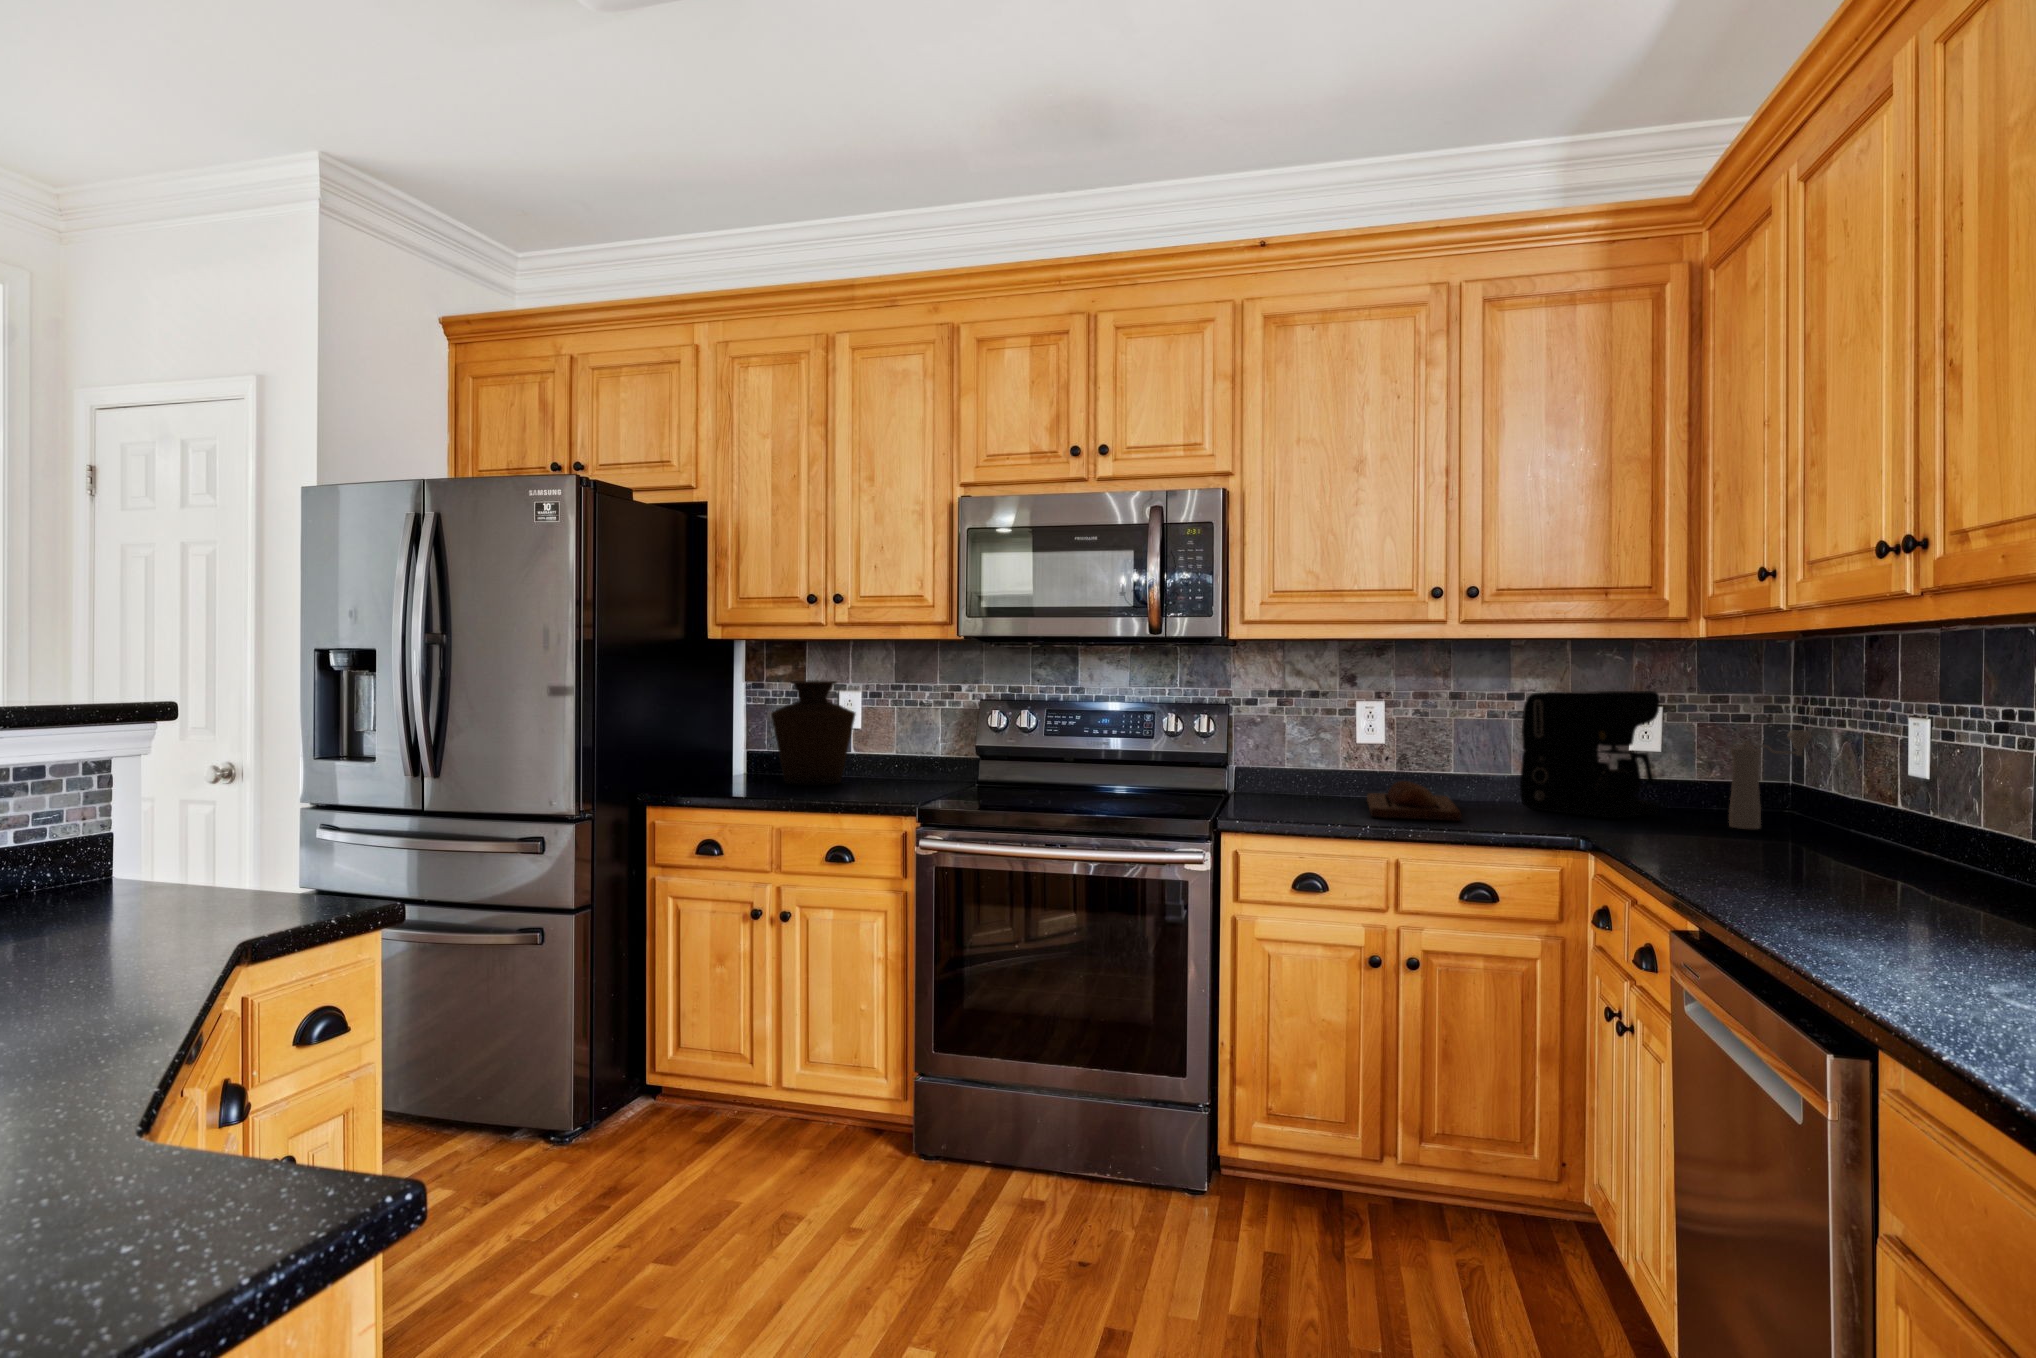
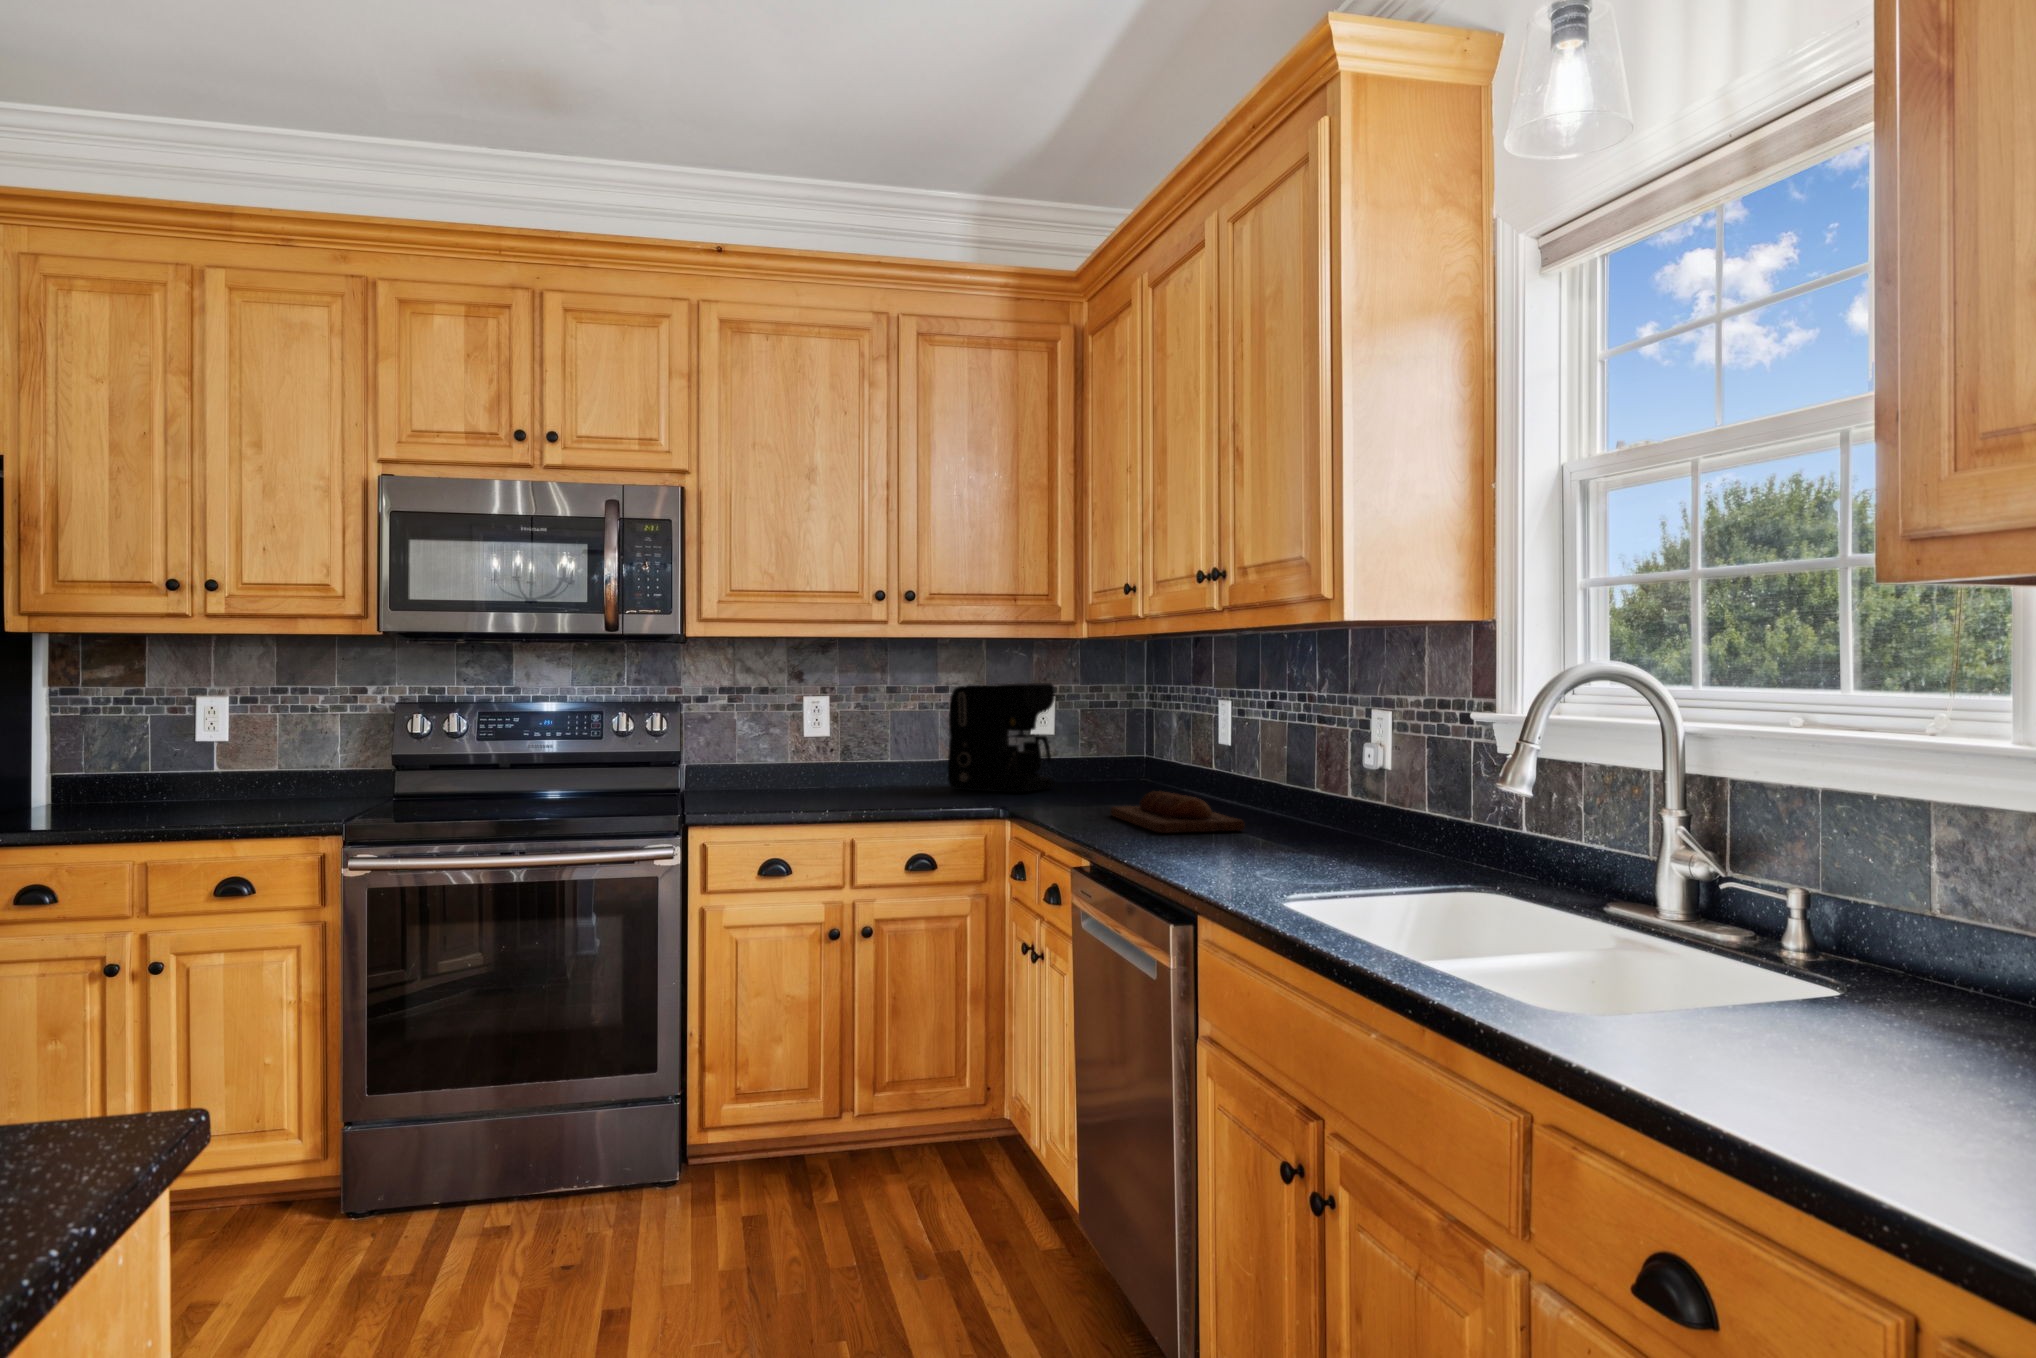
vase: present [771,681,855,785] -> none [109,684,230,810]
pepper mill: present [1729,730,1812,829] -> none [1106,713,1161,794]
bread loaf: present [1367,781,1462,821] -> present [1111,791,1245,833]

